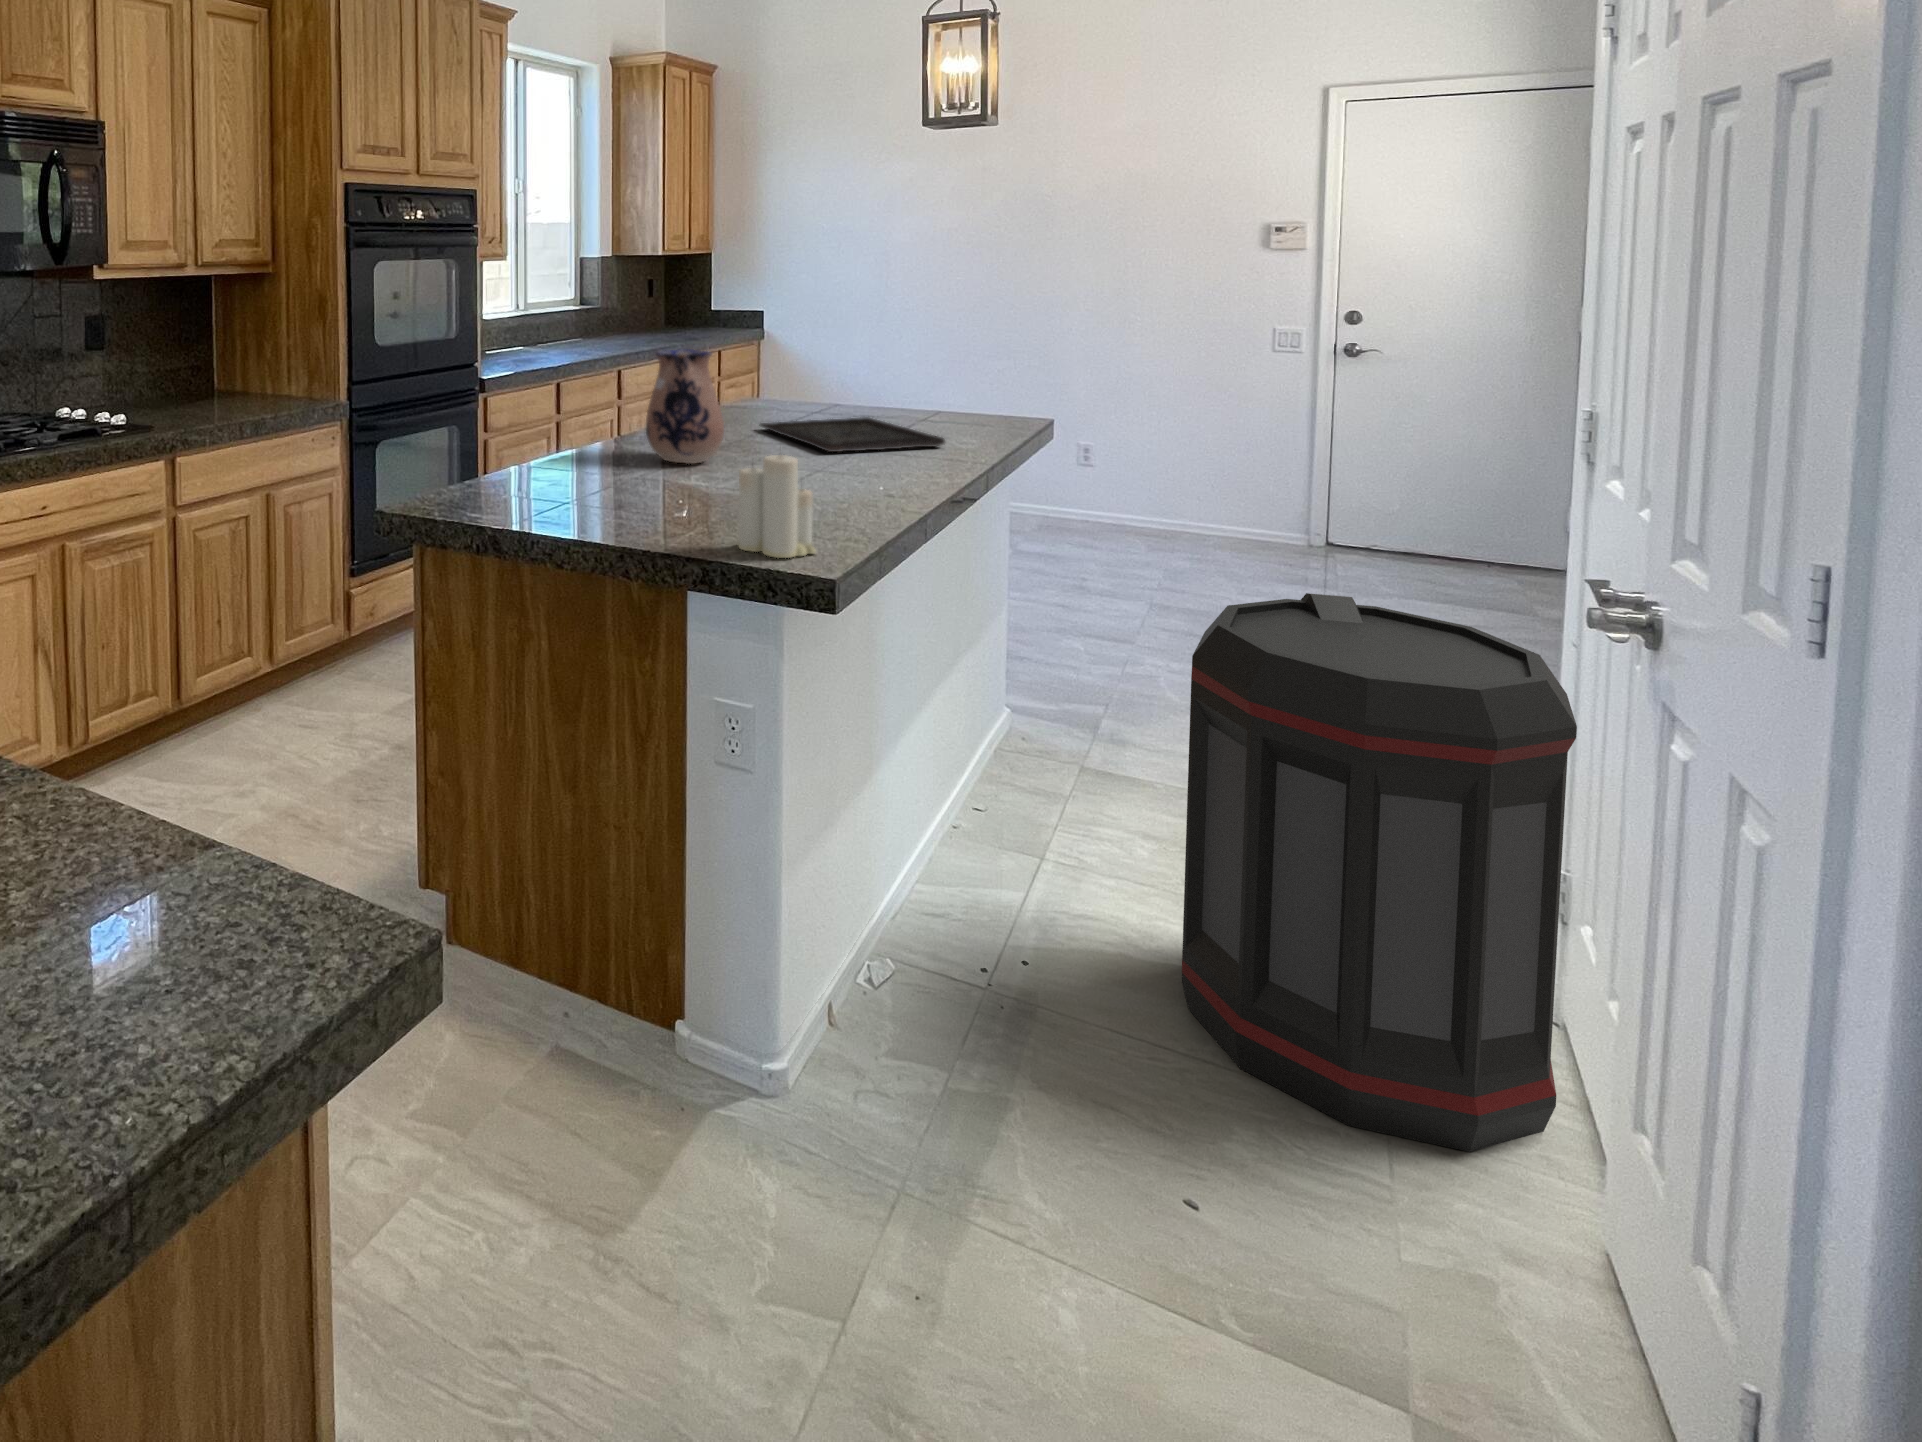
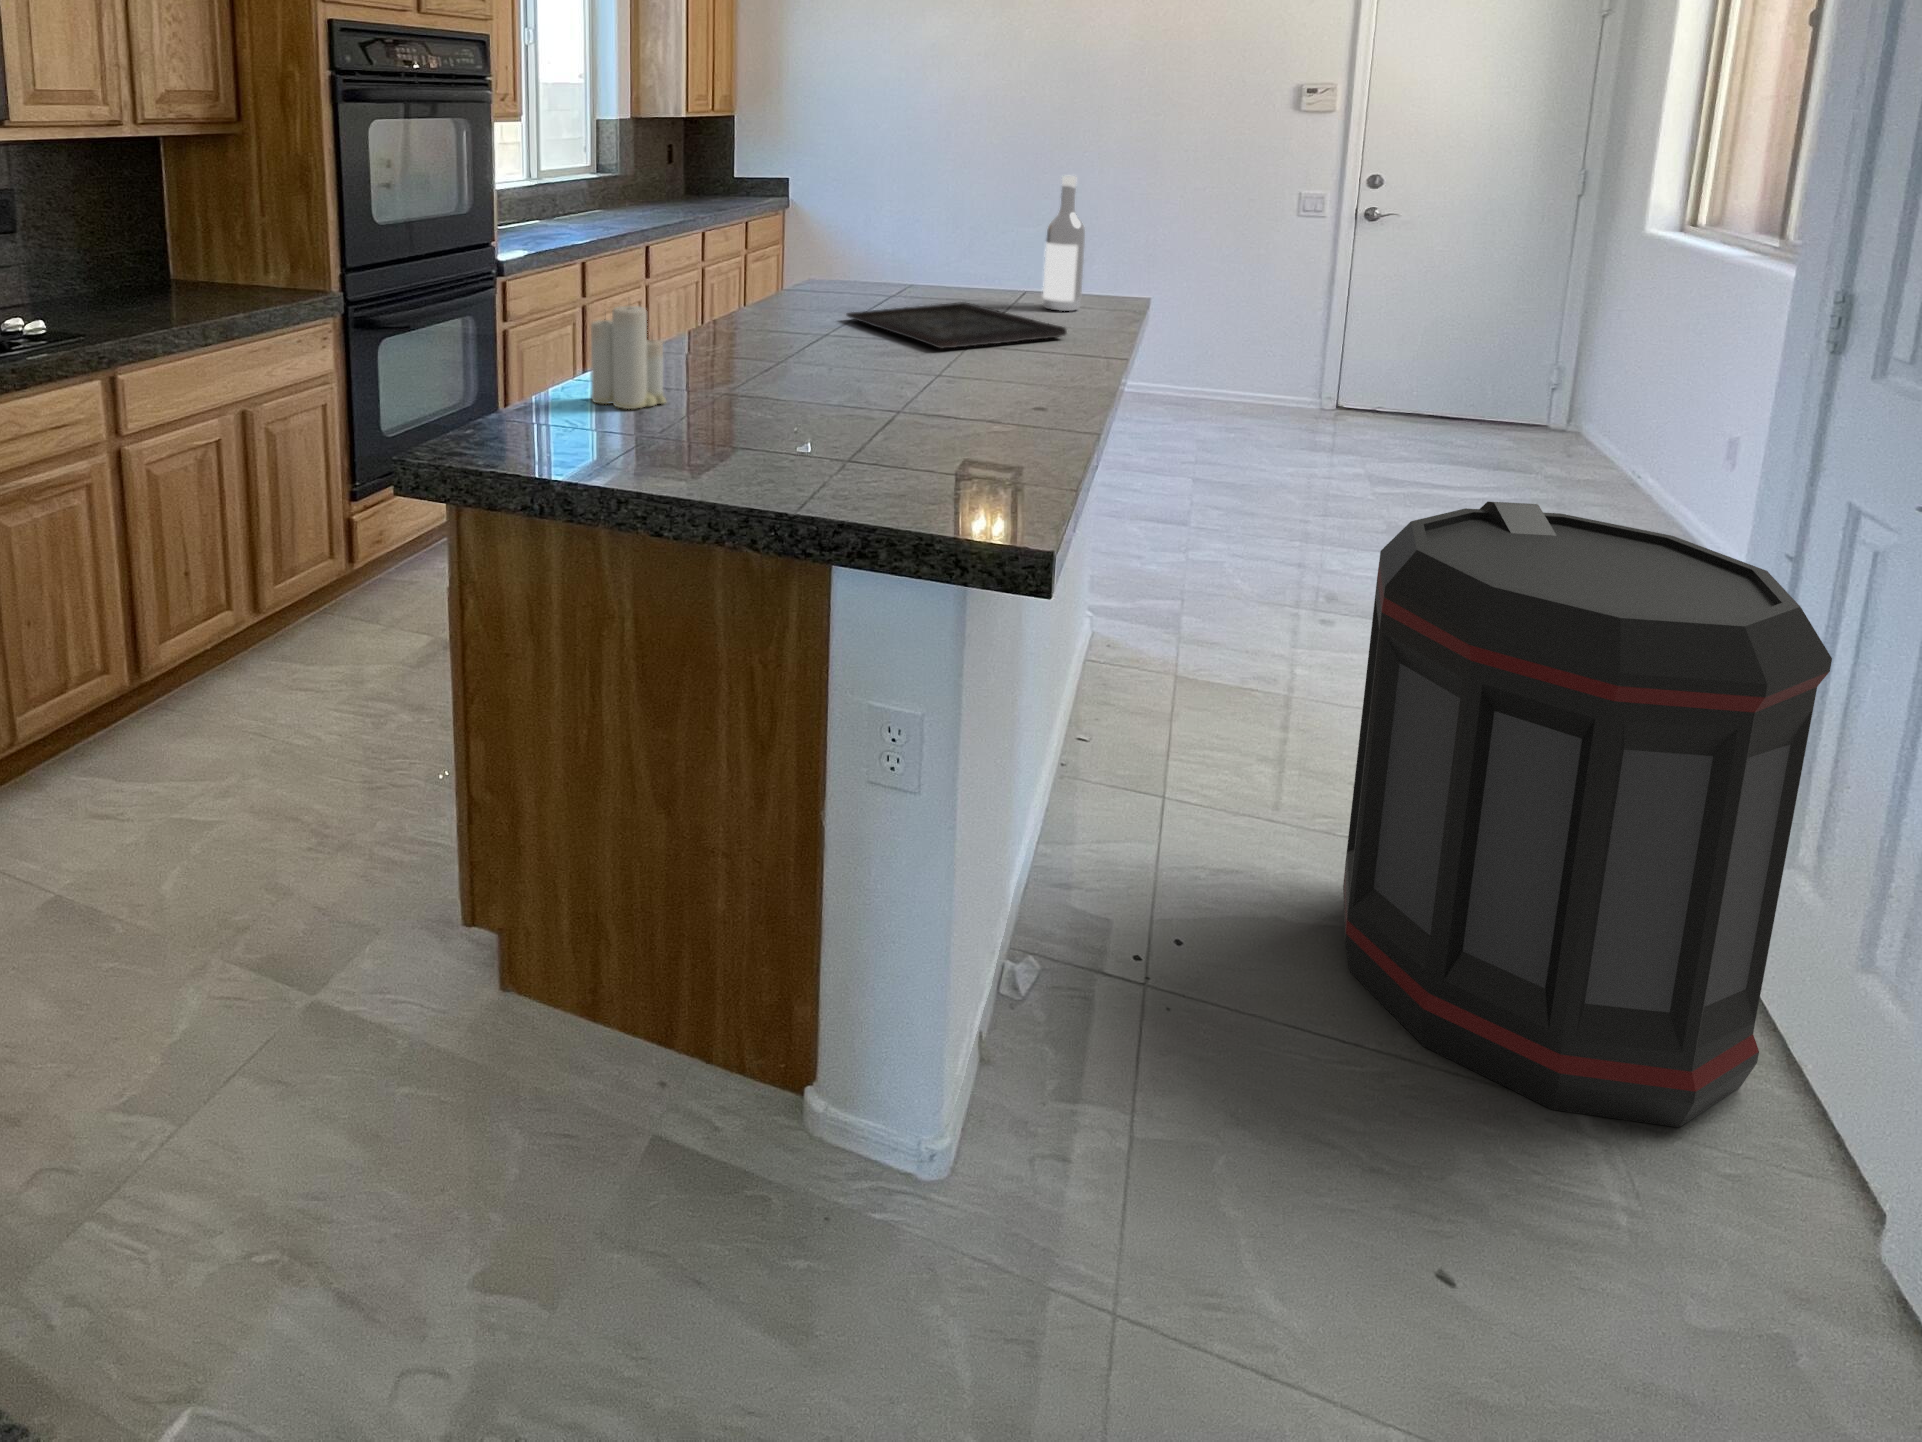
wine bottle: none [940,310,975,427] -> present [1043,176,1085,311]
ceramic pitcher: present [646,349,724,464] -> none [729,227,825,370]
candle: present [737,455,816,558] -> present [591,306,666,409]

